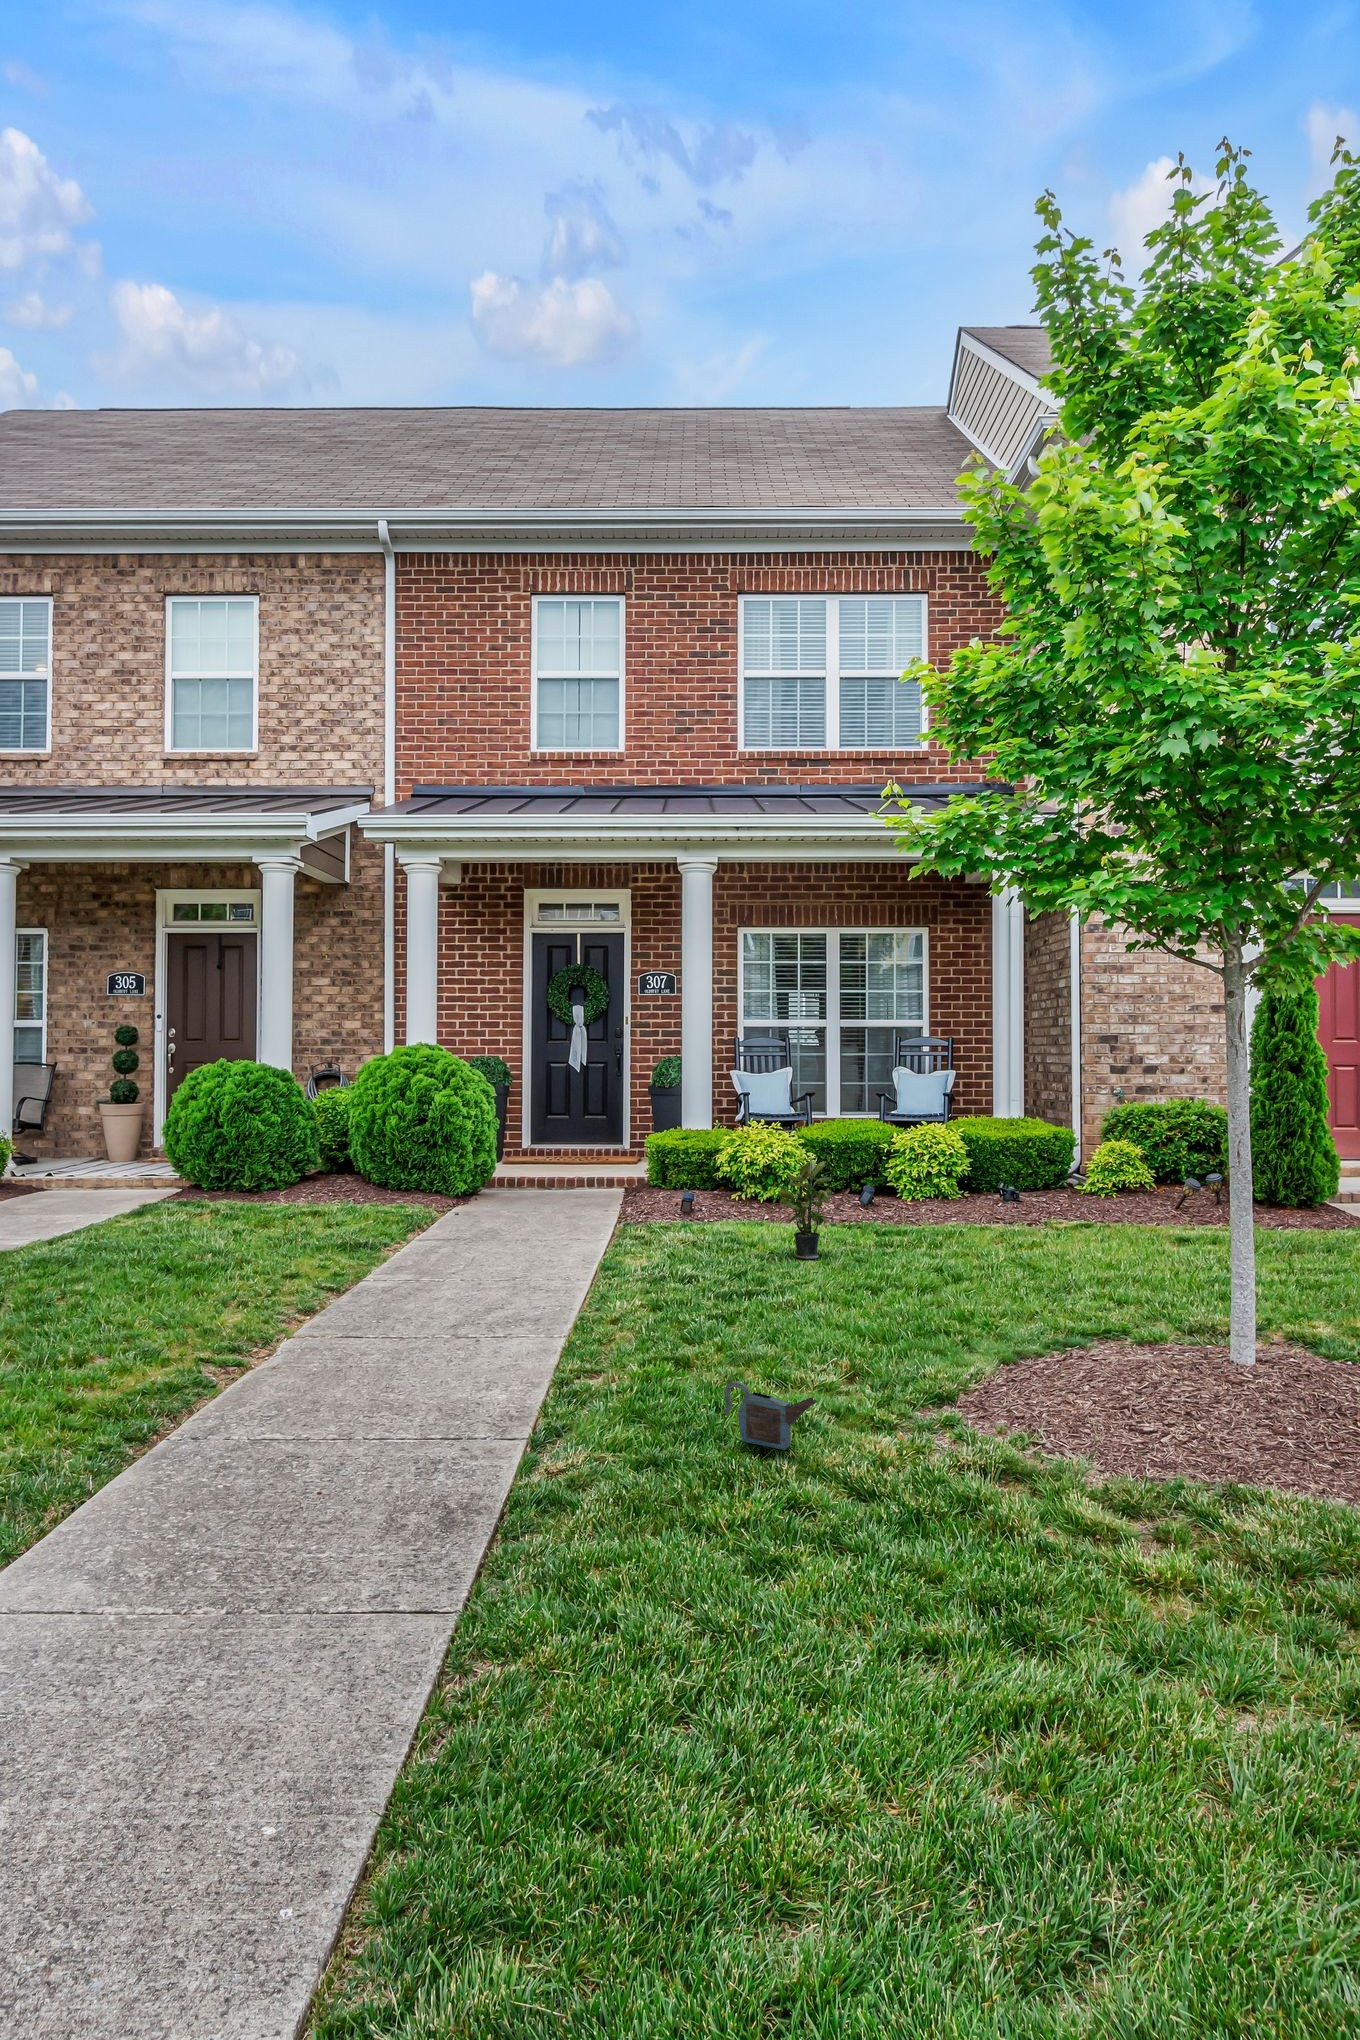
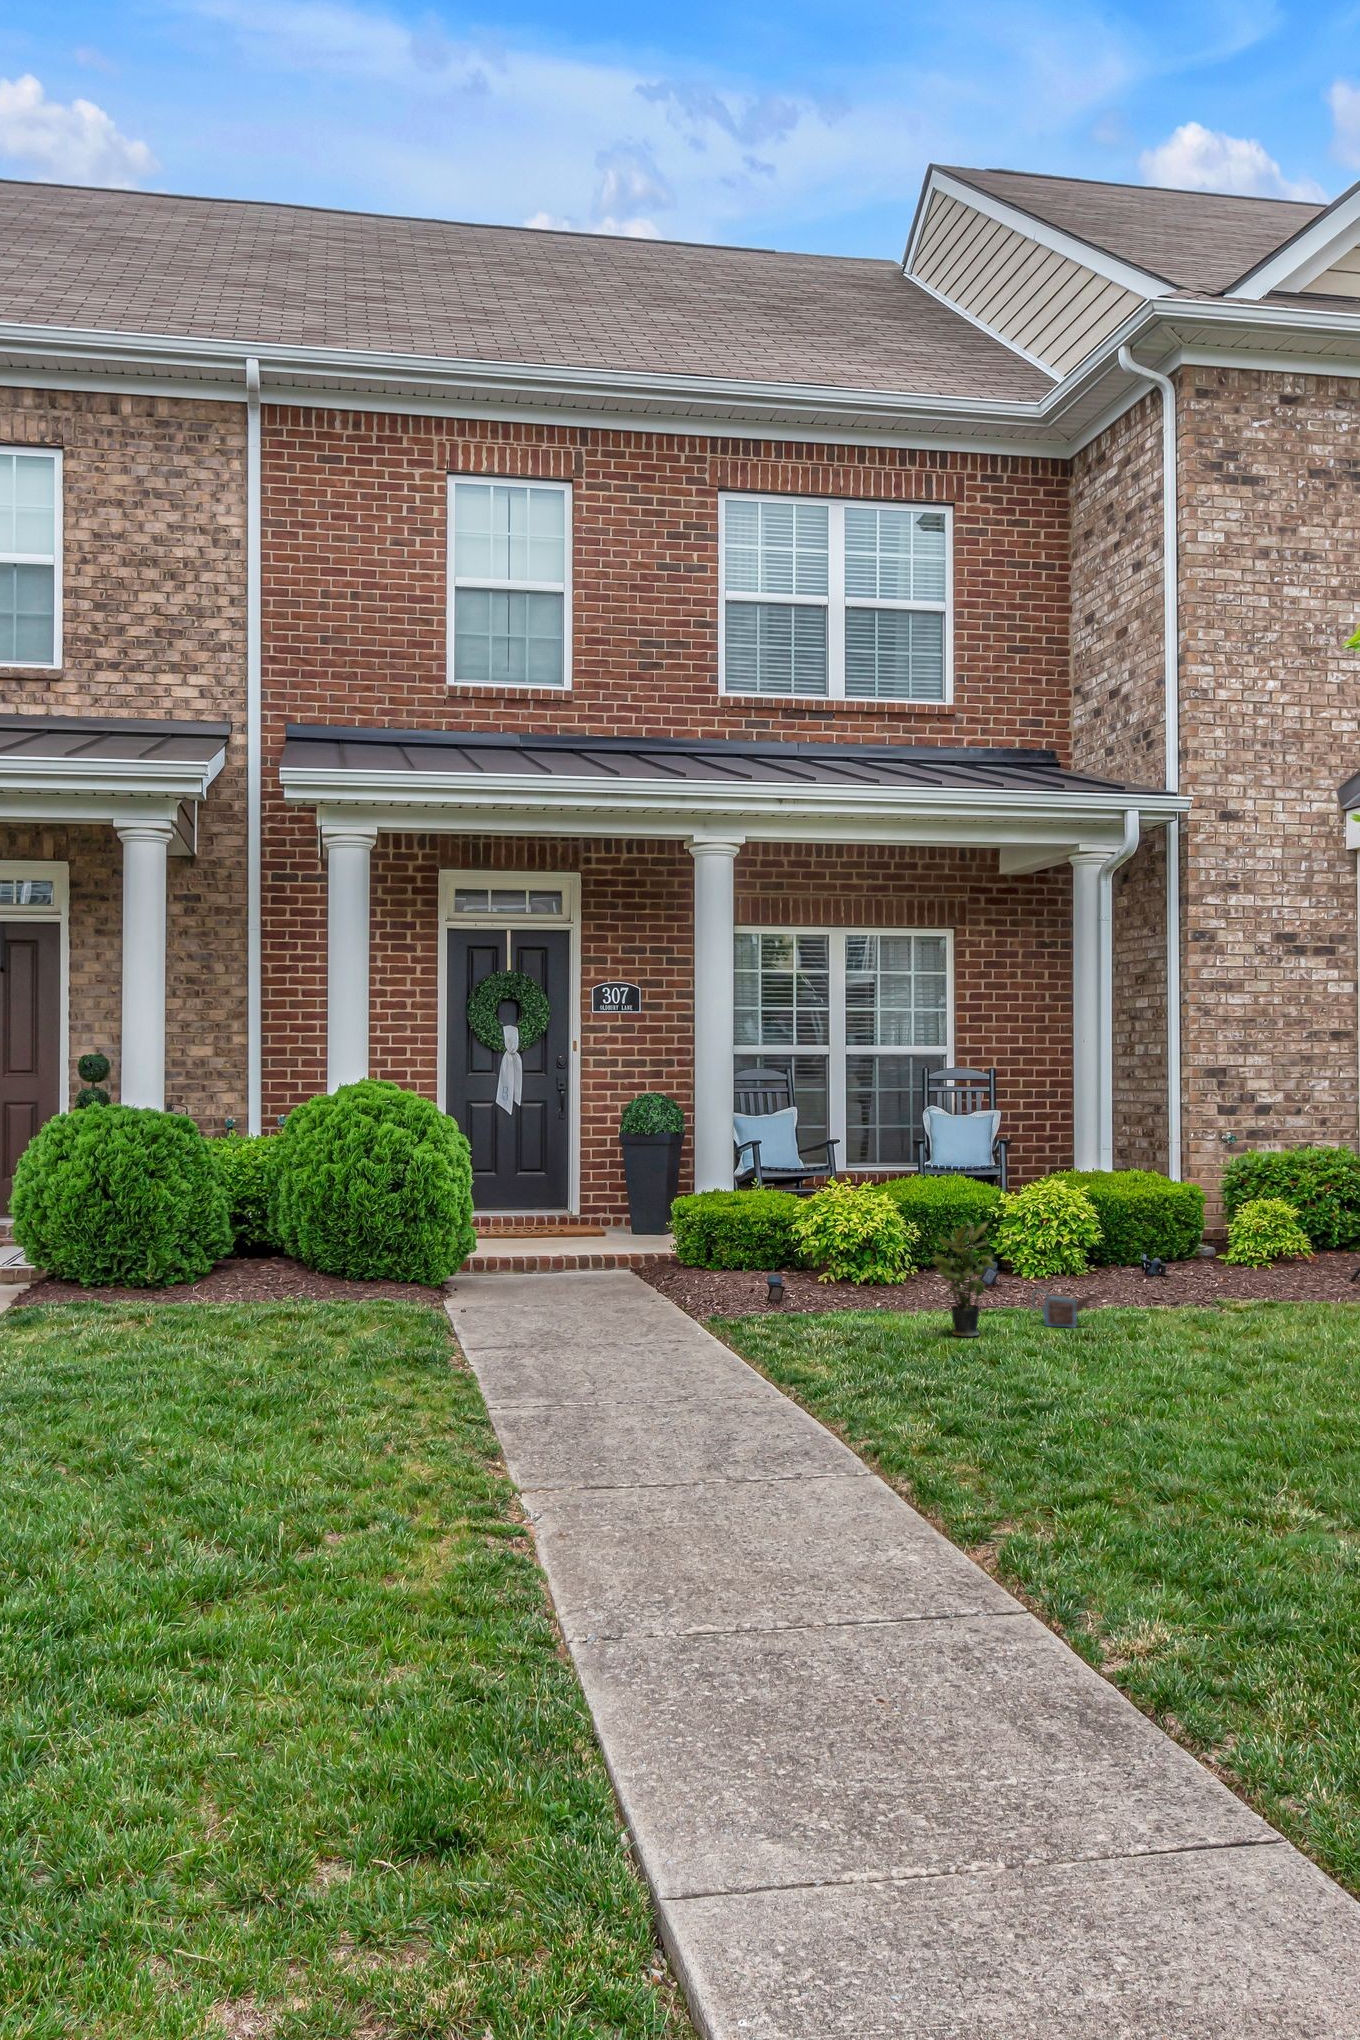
watering can: present [723,1381,816,1450] -> present [1031,1289,1096,1328]

